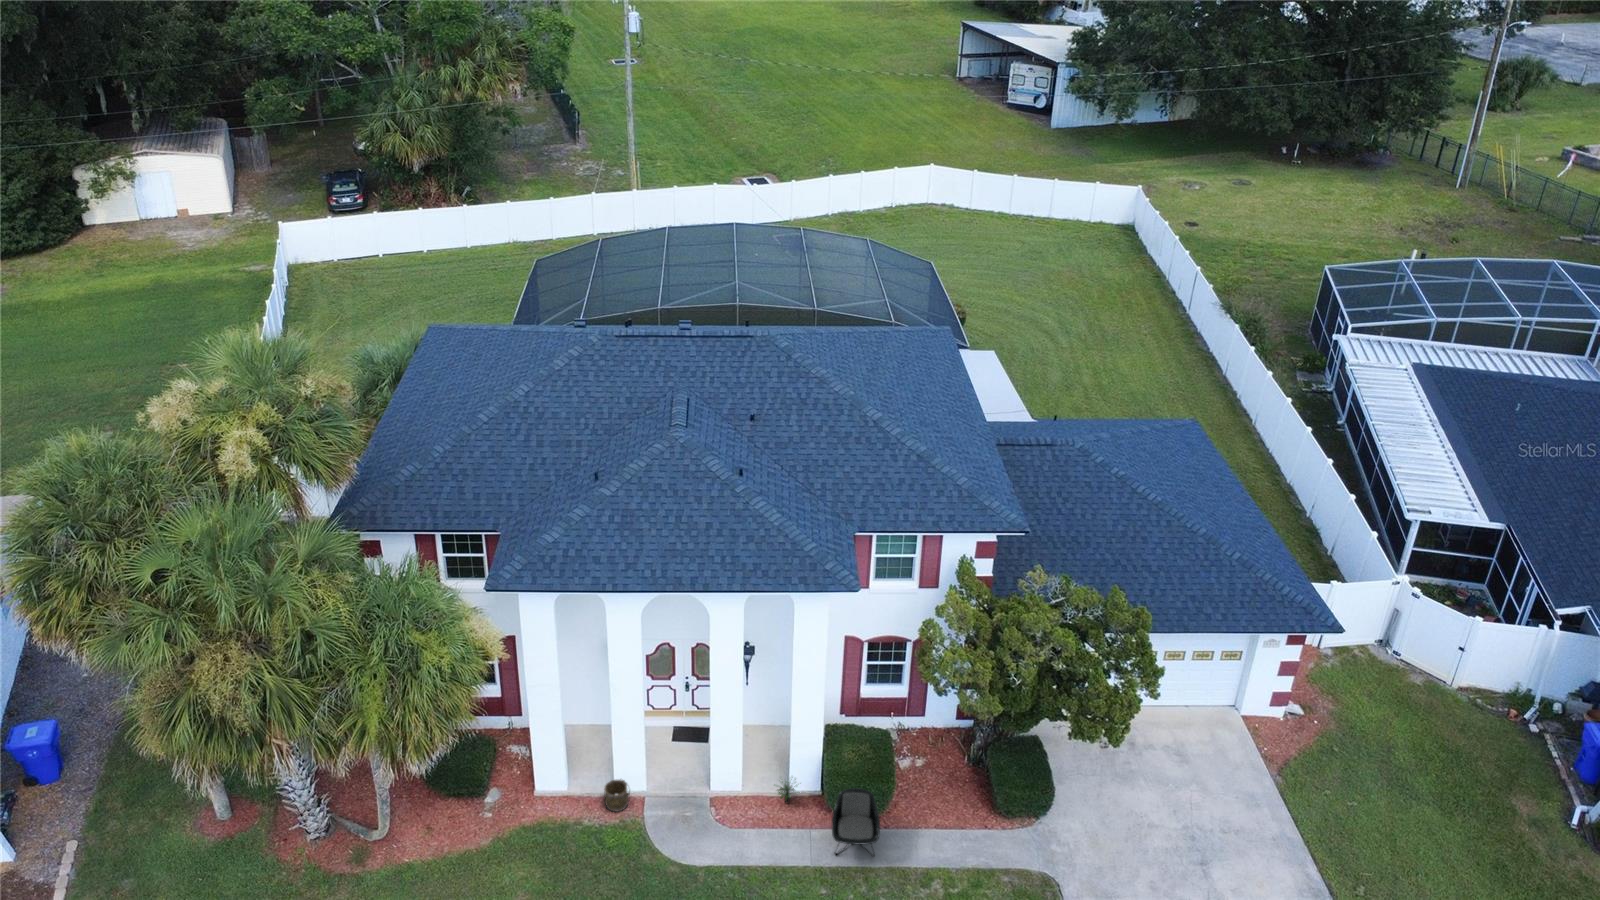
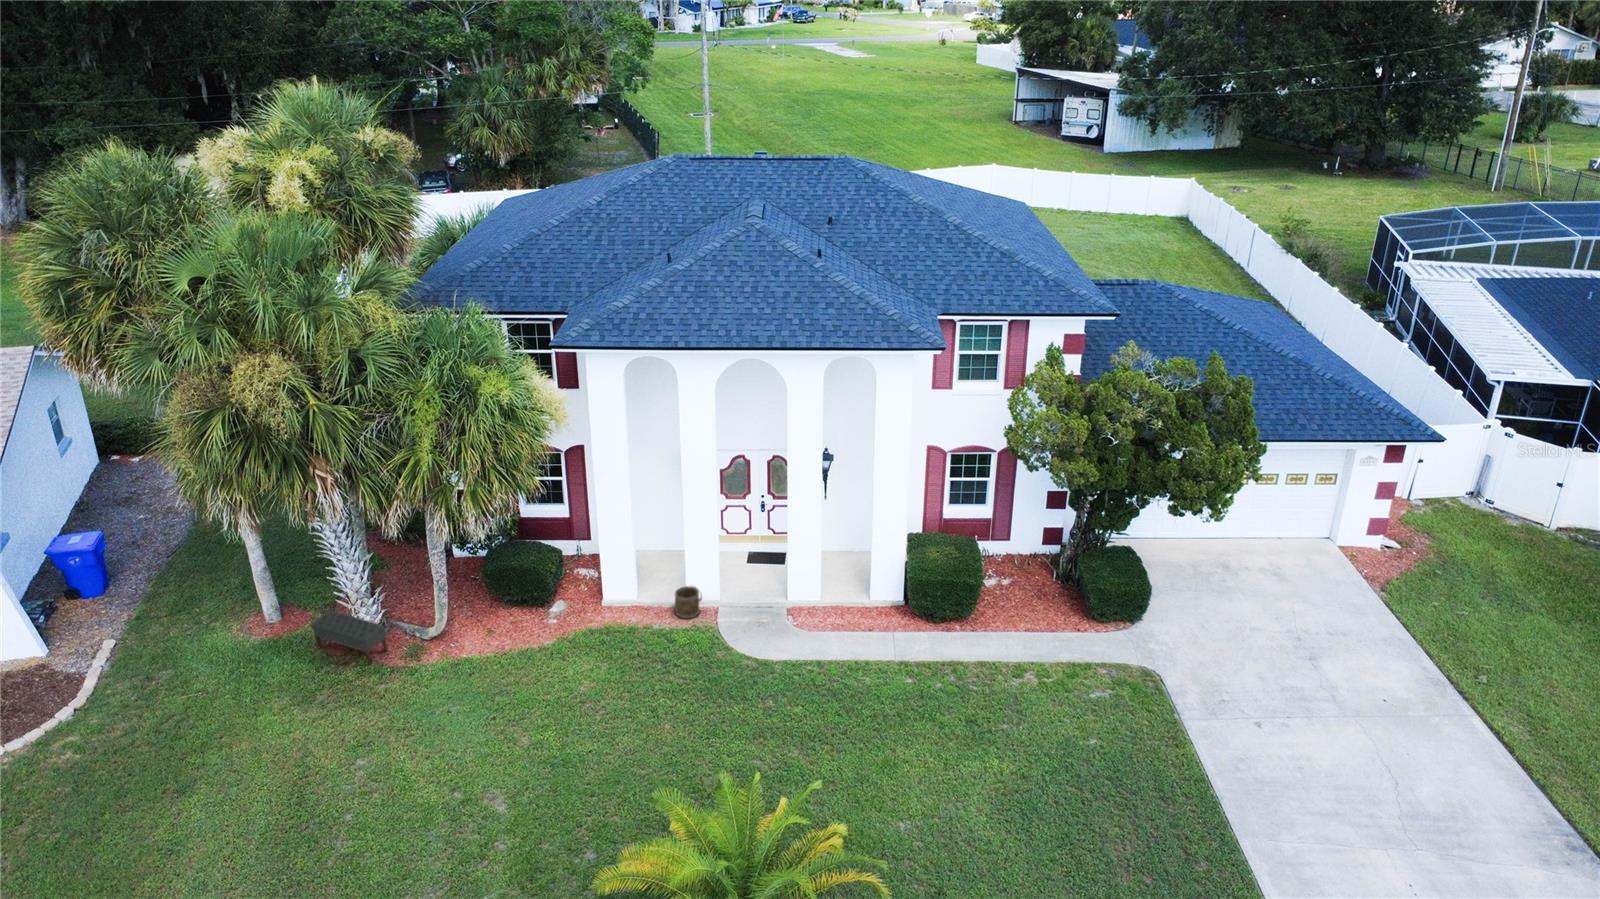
potted plant: present [775,779,796,804] -> none [854,584,884,614]
lounge chair: present [832,788,880,856] -> none [919,586,972,659]
bench: none [260,817,334,873] -> present [311,611,388,664]

